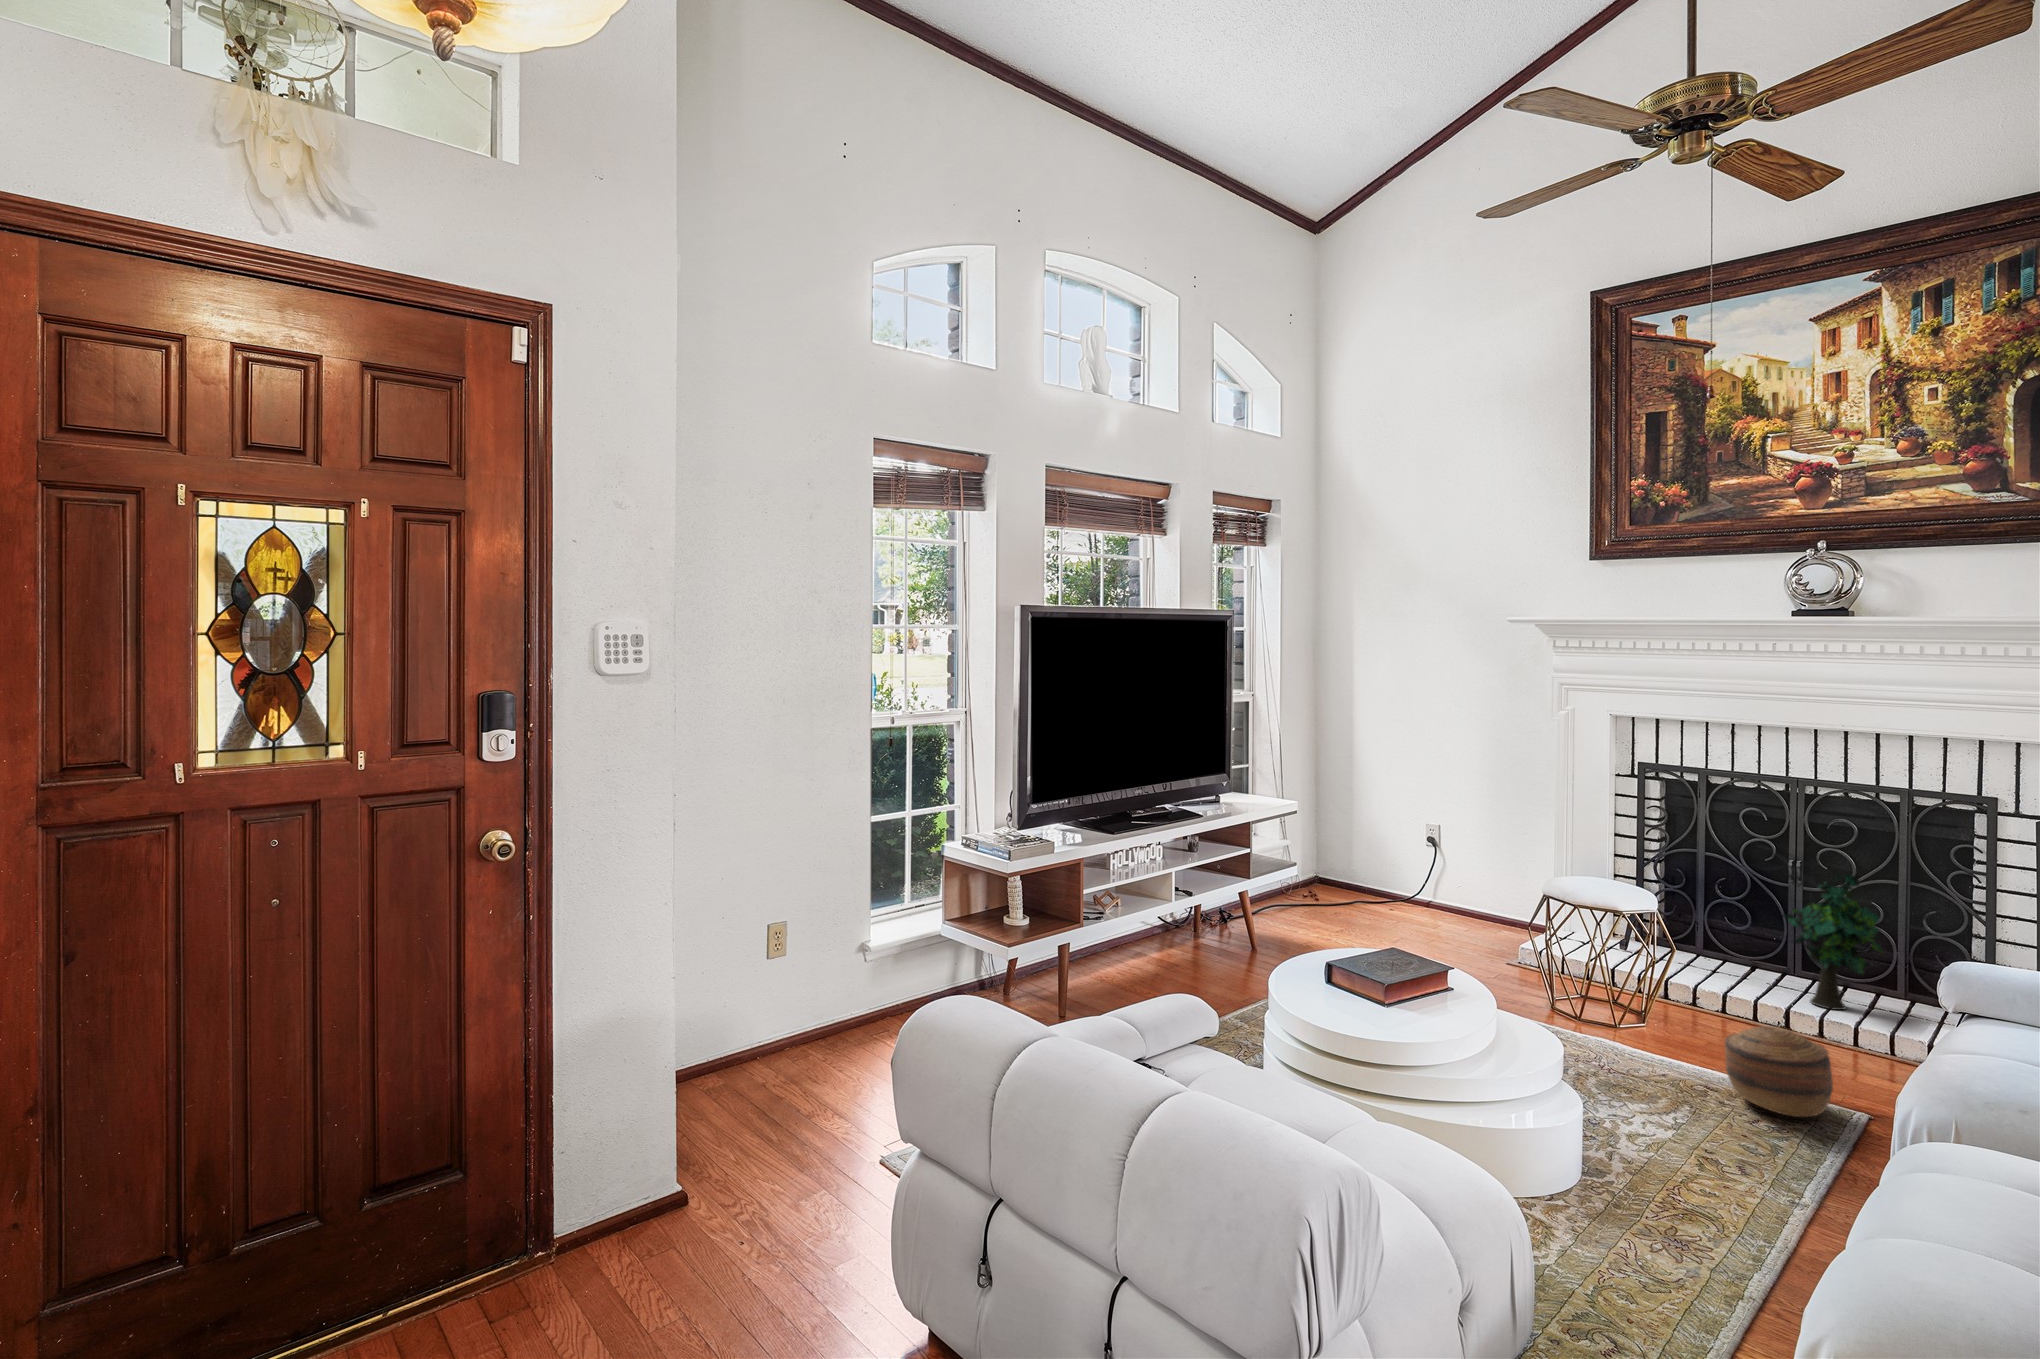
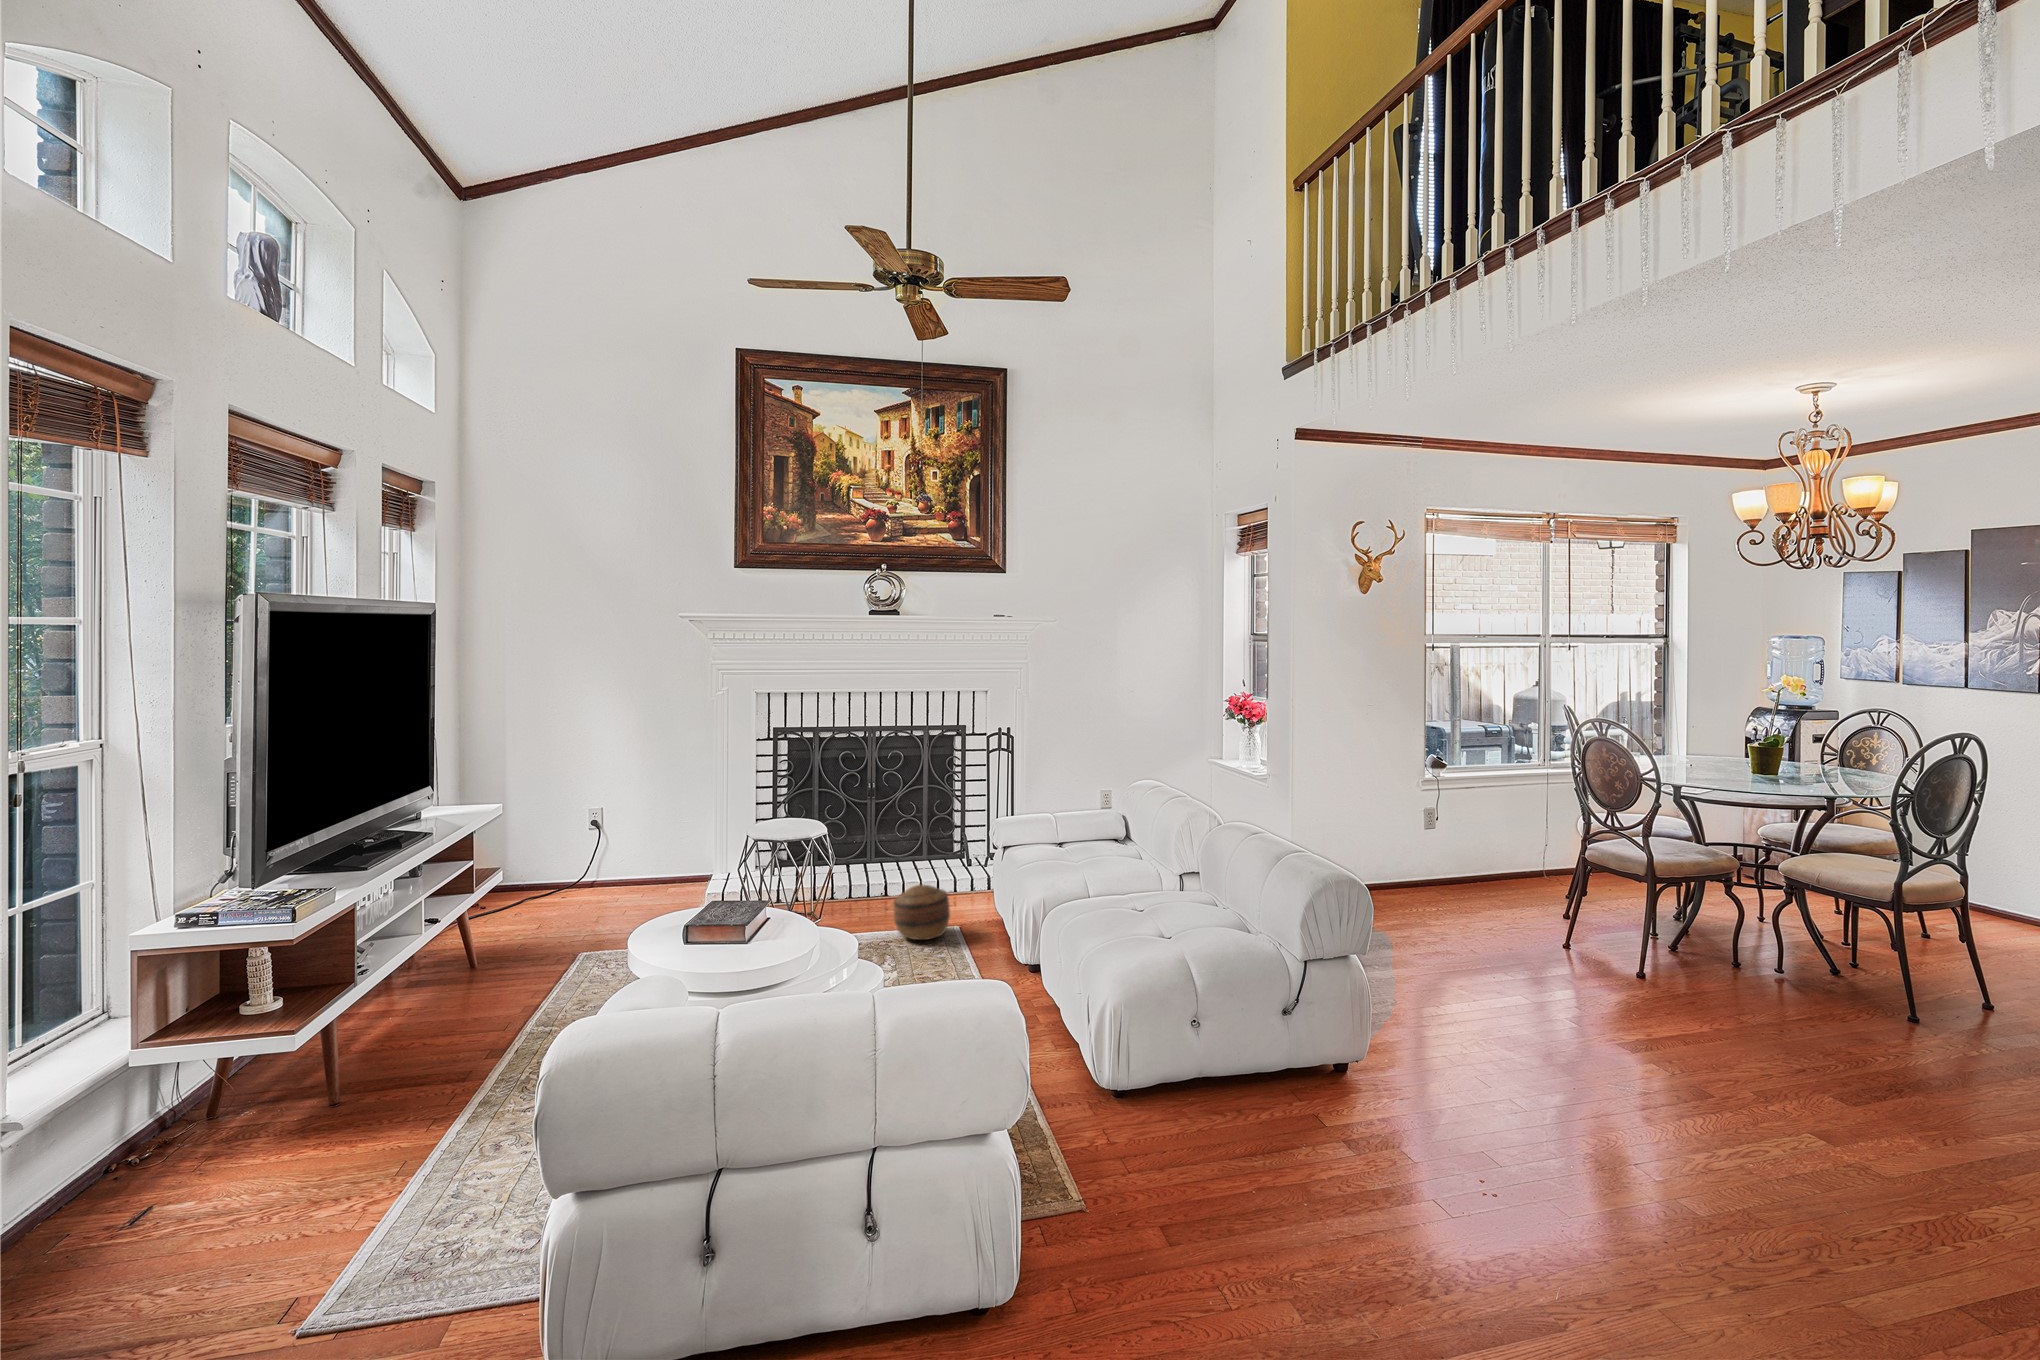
decorative plant: present [1782,875,1884,1010] -> none [867,785,922,879]

